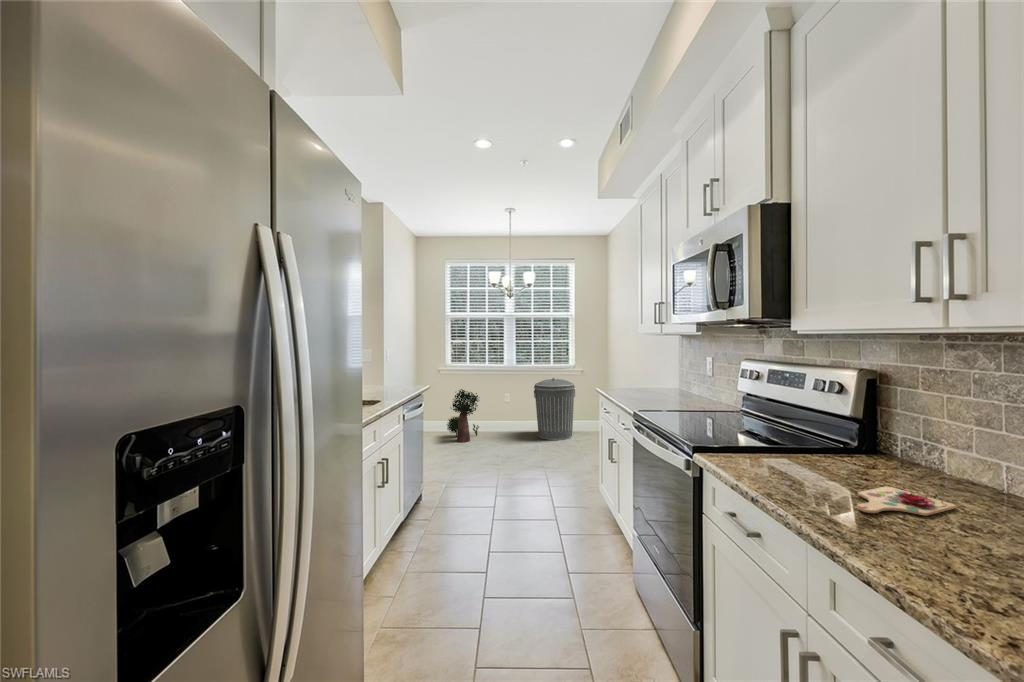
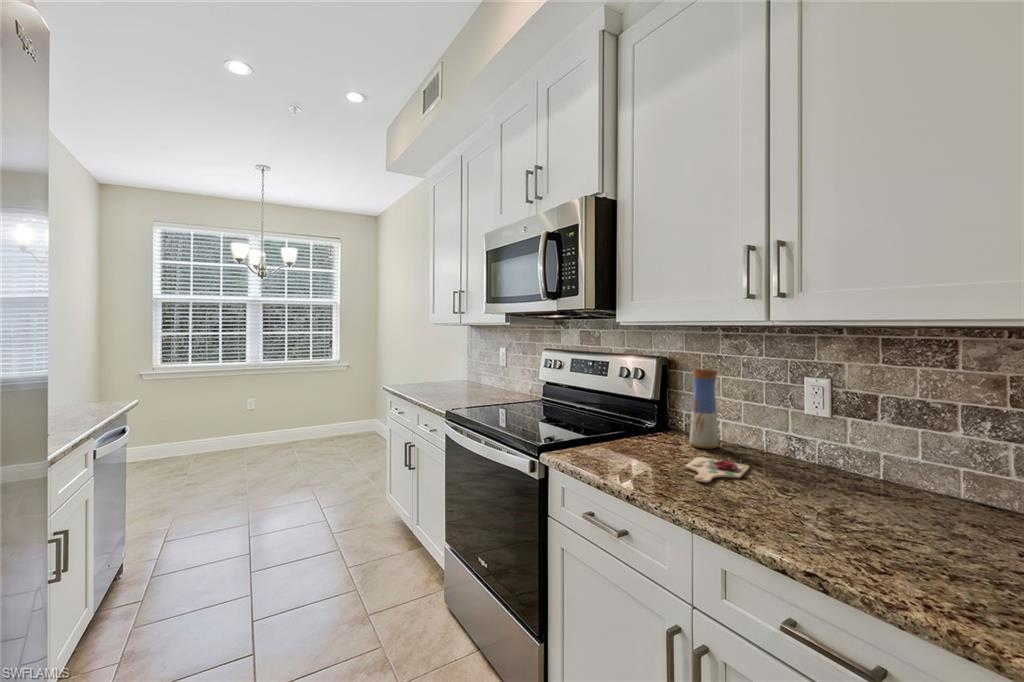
trash can: present [534,377,575,440] -> none [287,375,340,449]
vase: none [891,385,933,480] -> present [689,369,718,449]
potted plant: present [447,389,479,442] -> none [153,393,209,465]

